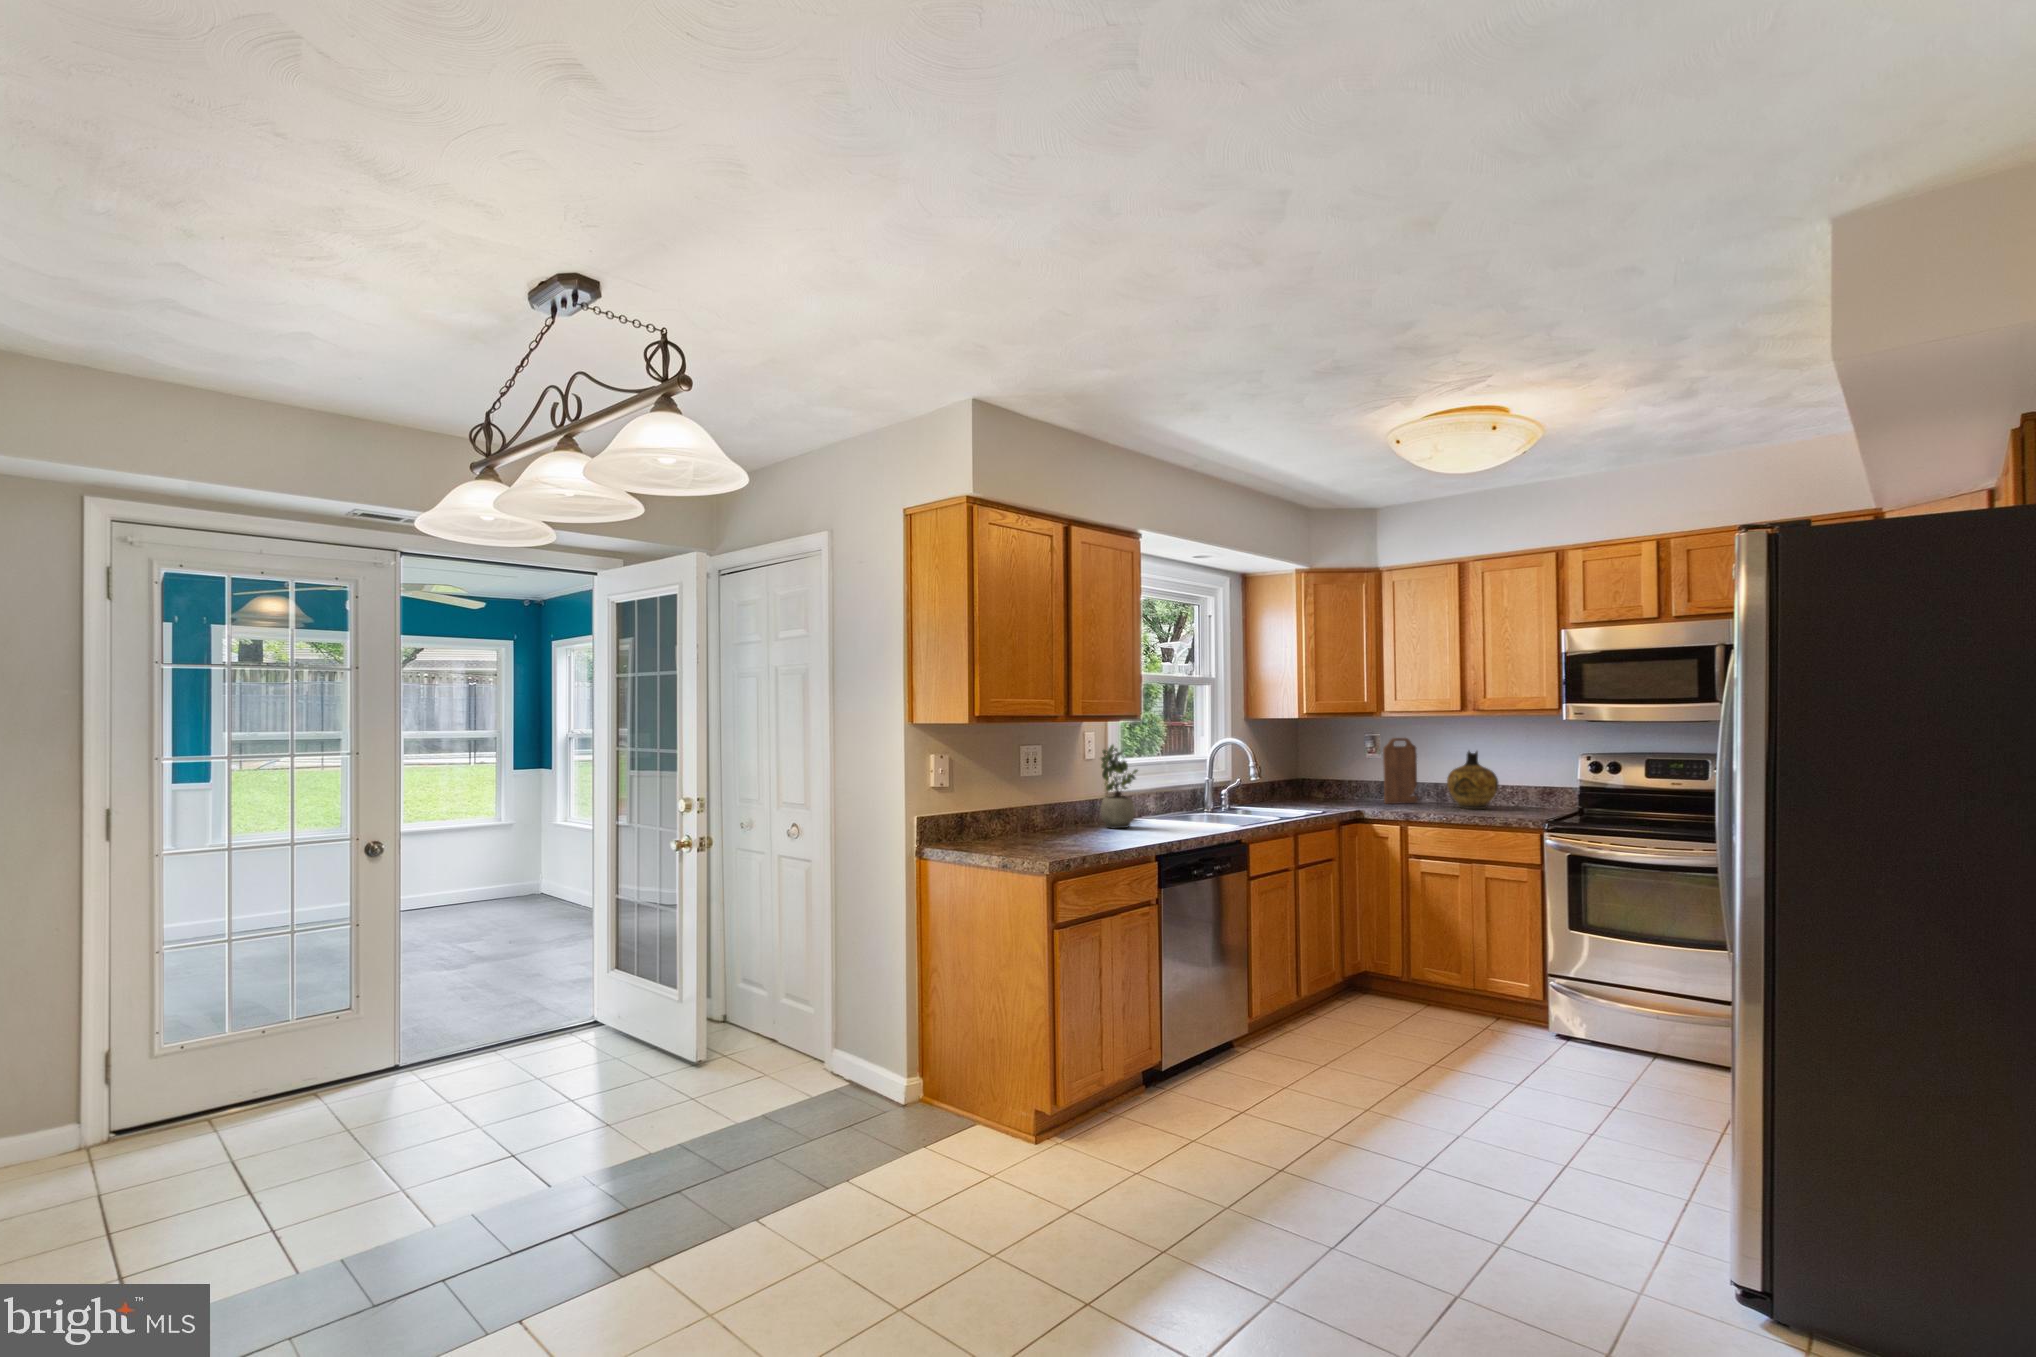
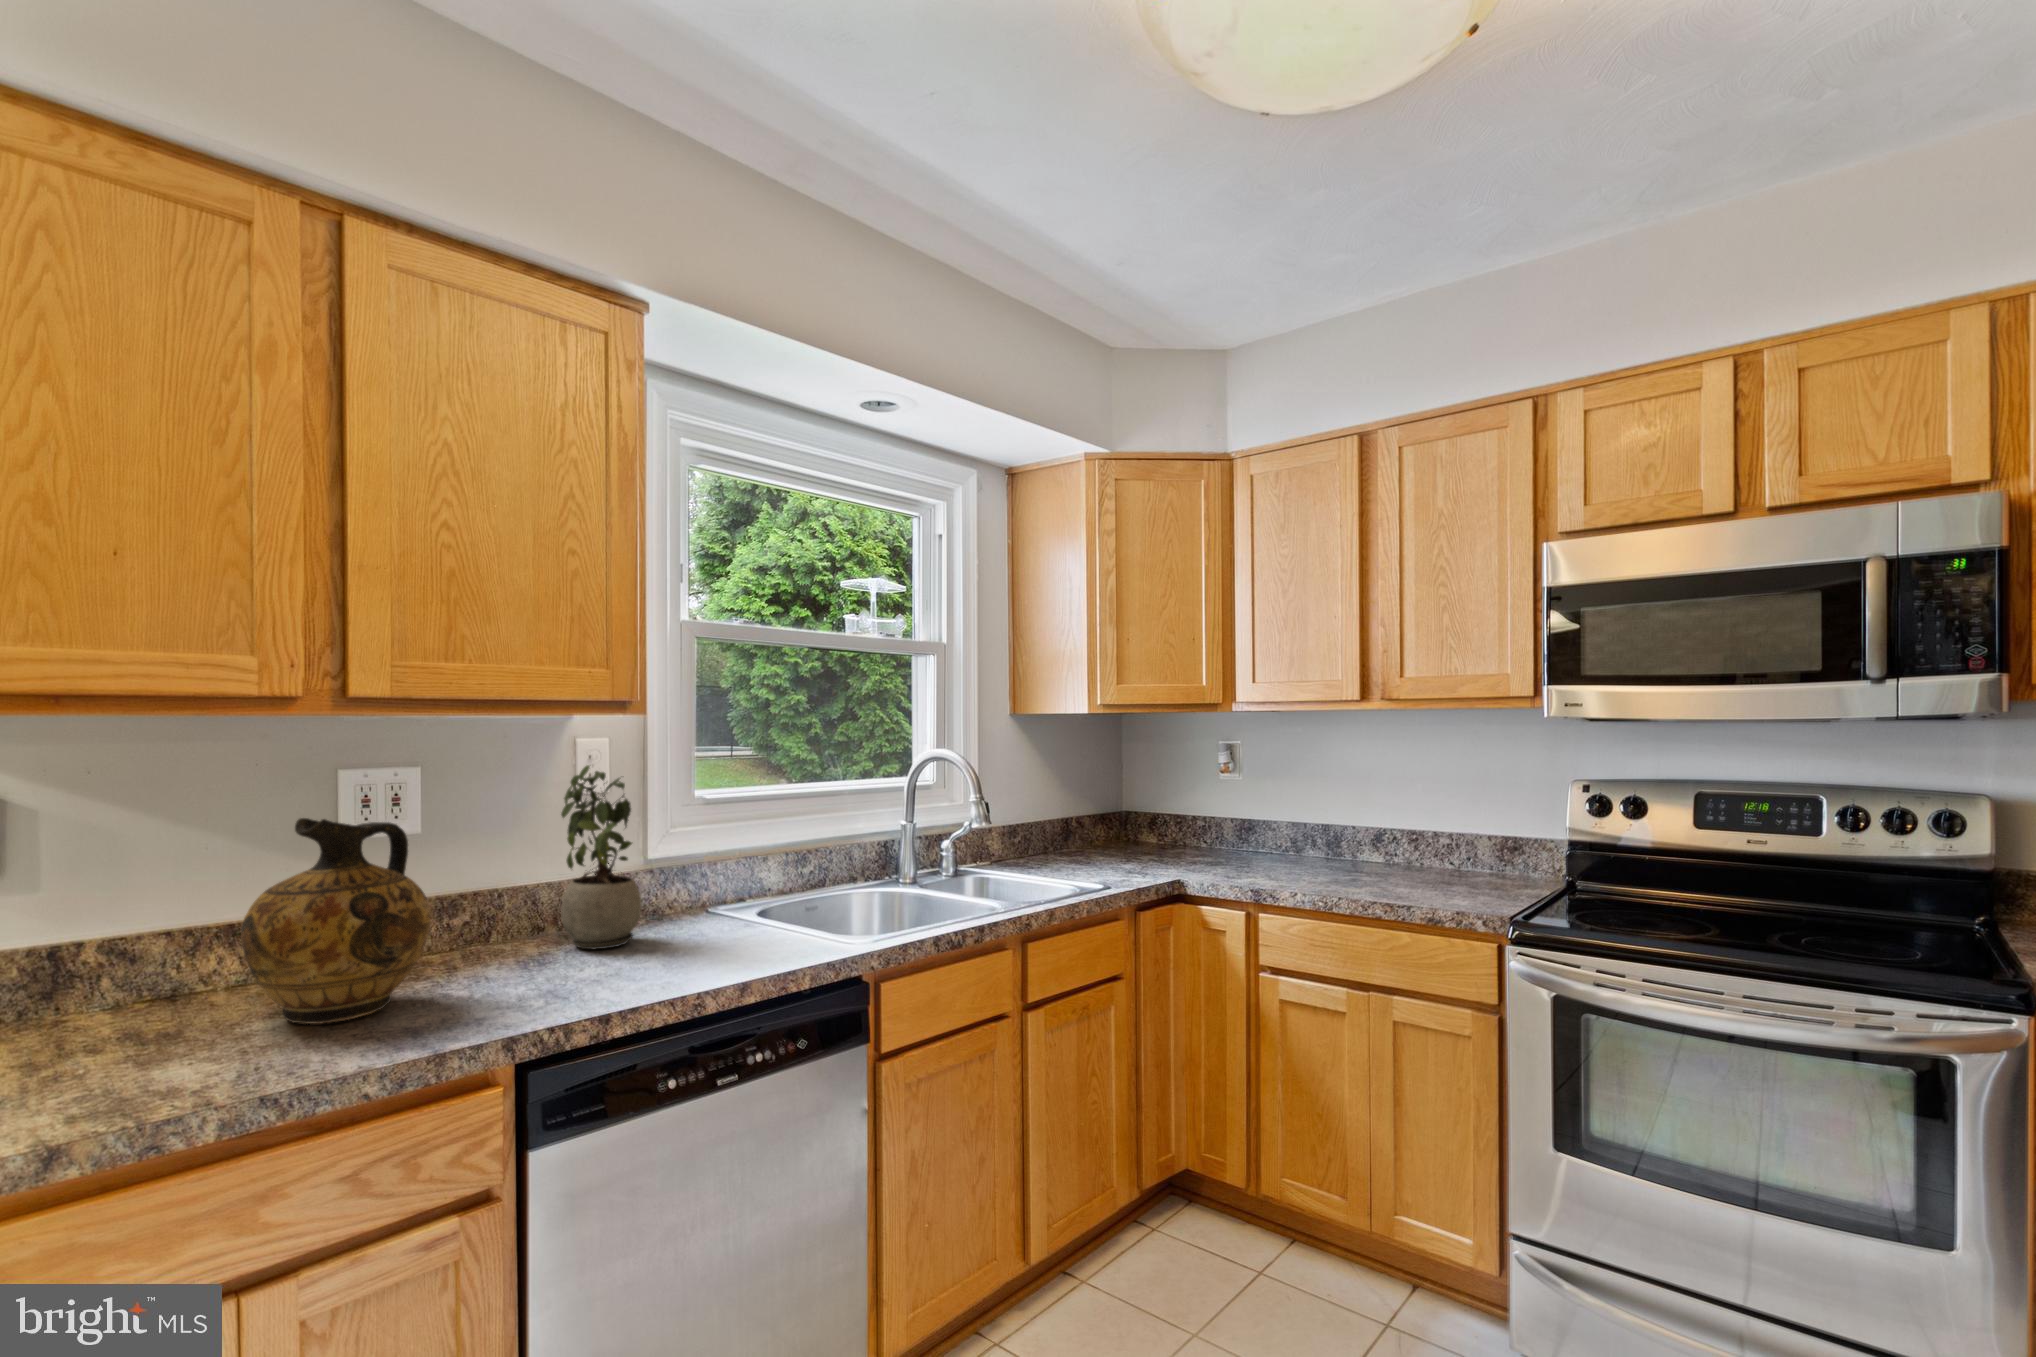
cutting board: present [1383,738,1418,804] -> none [1237,744,1295,858]
ceramic jug: present [1447,751,1498,809] -> present [241,818,431,1024]

